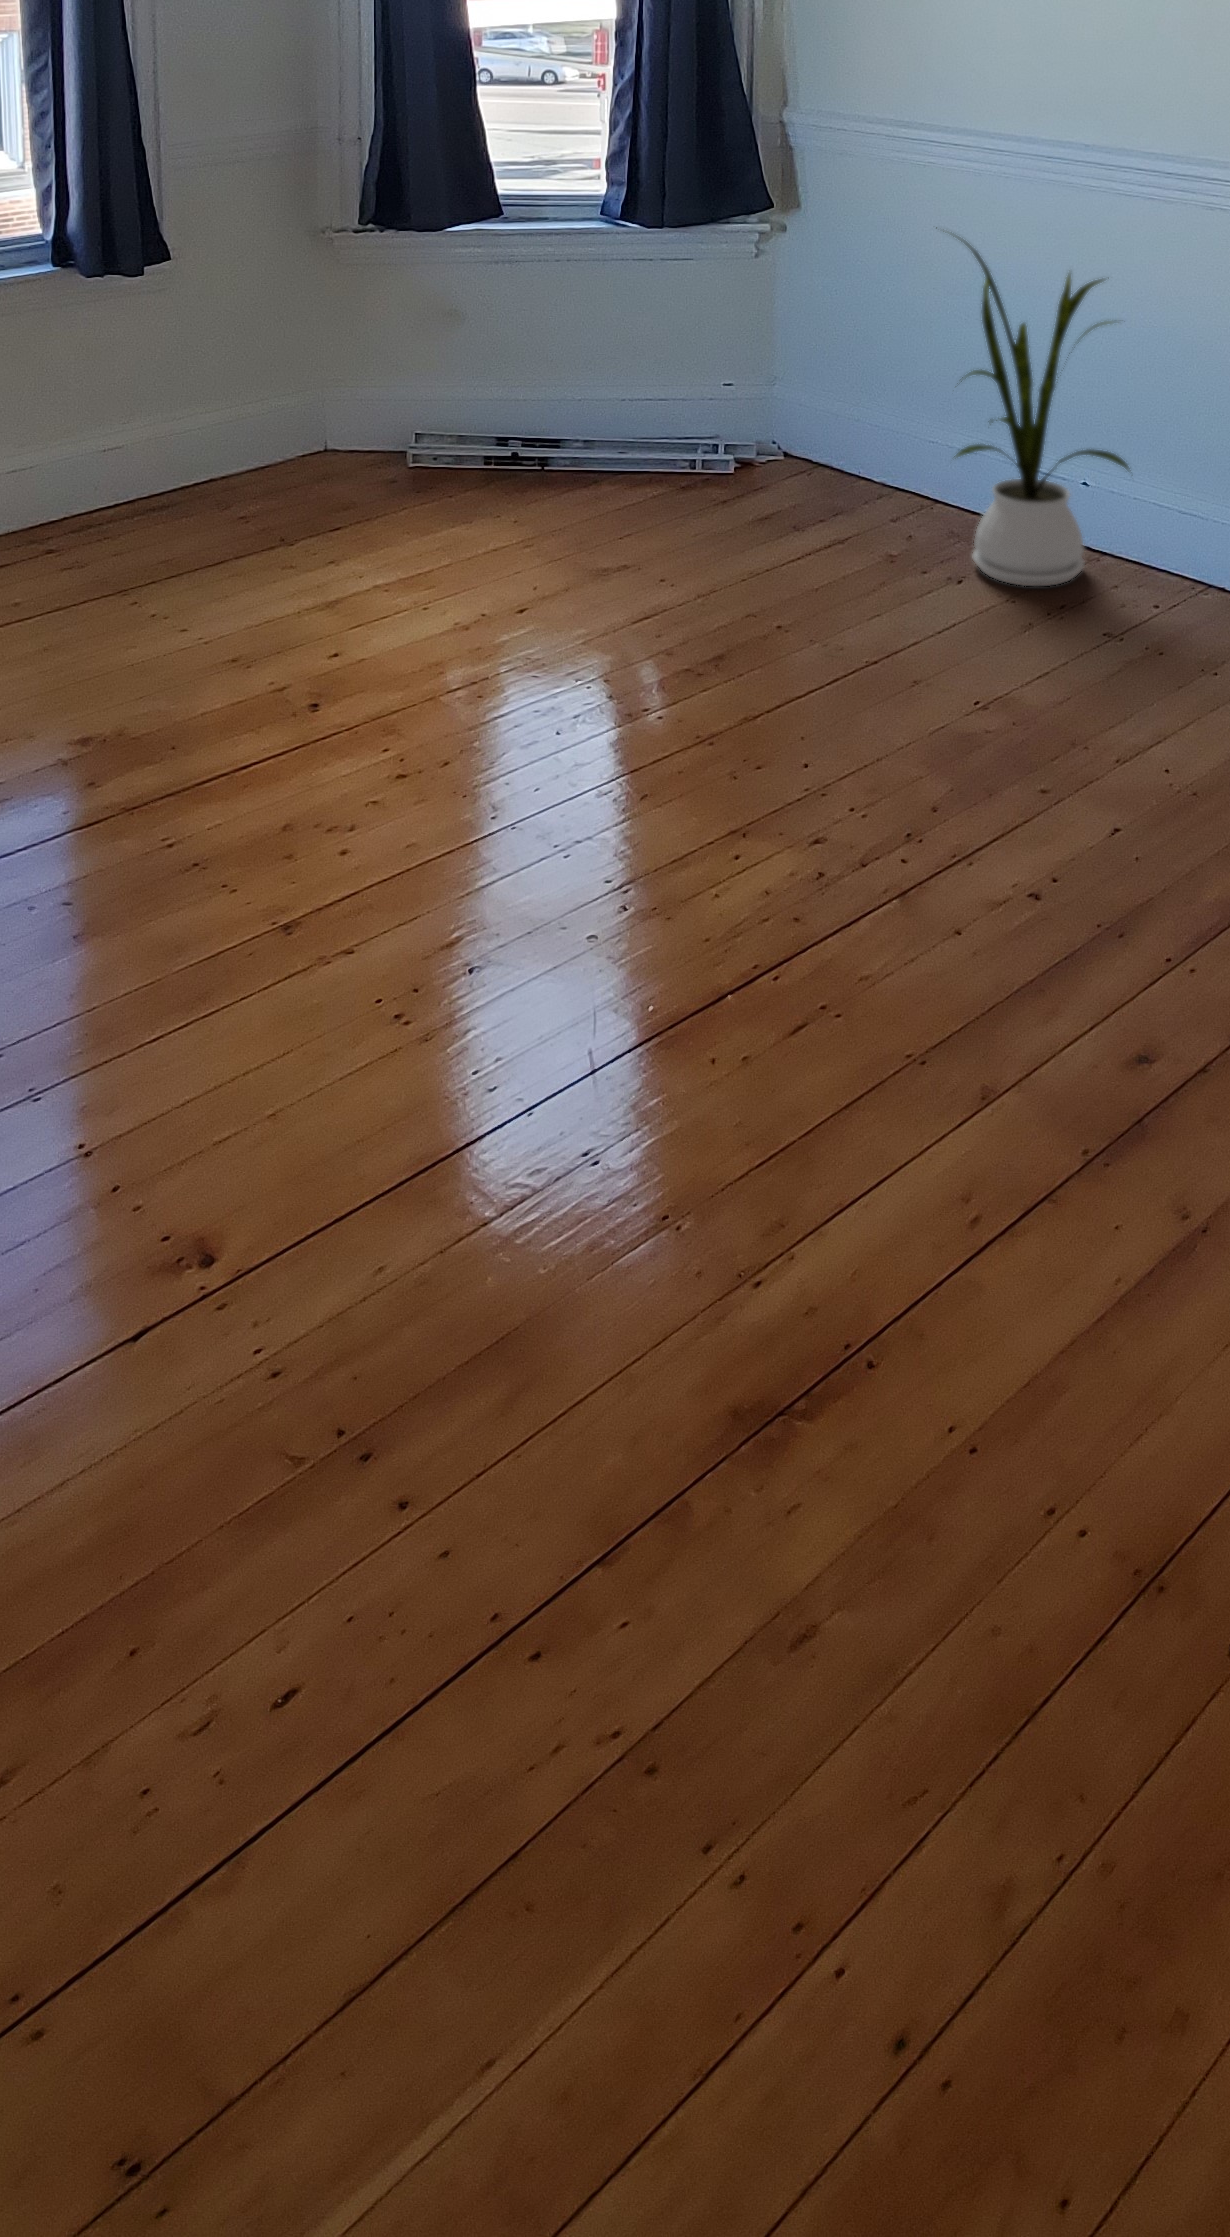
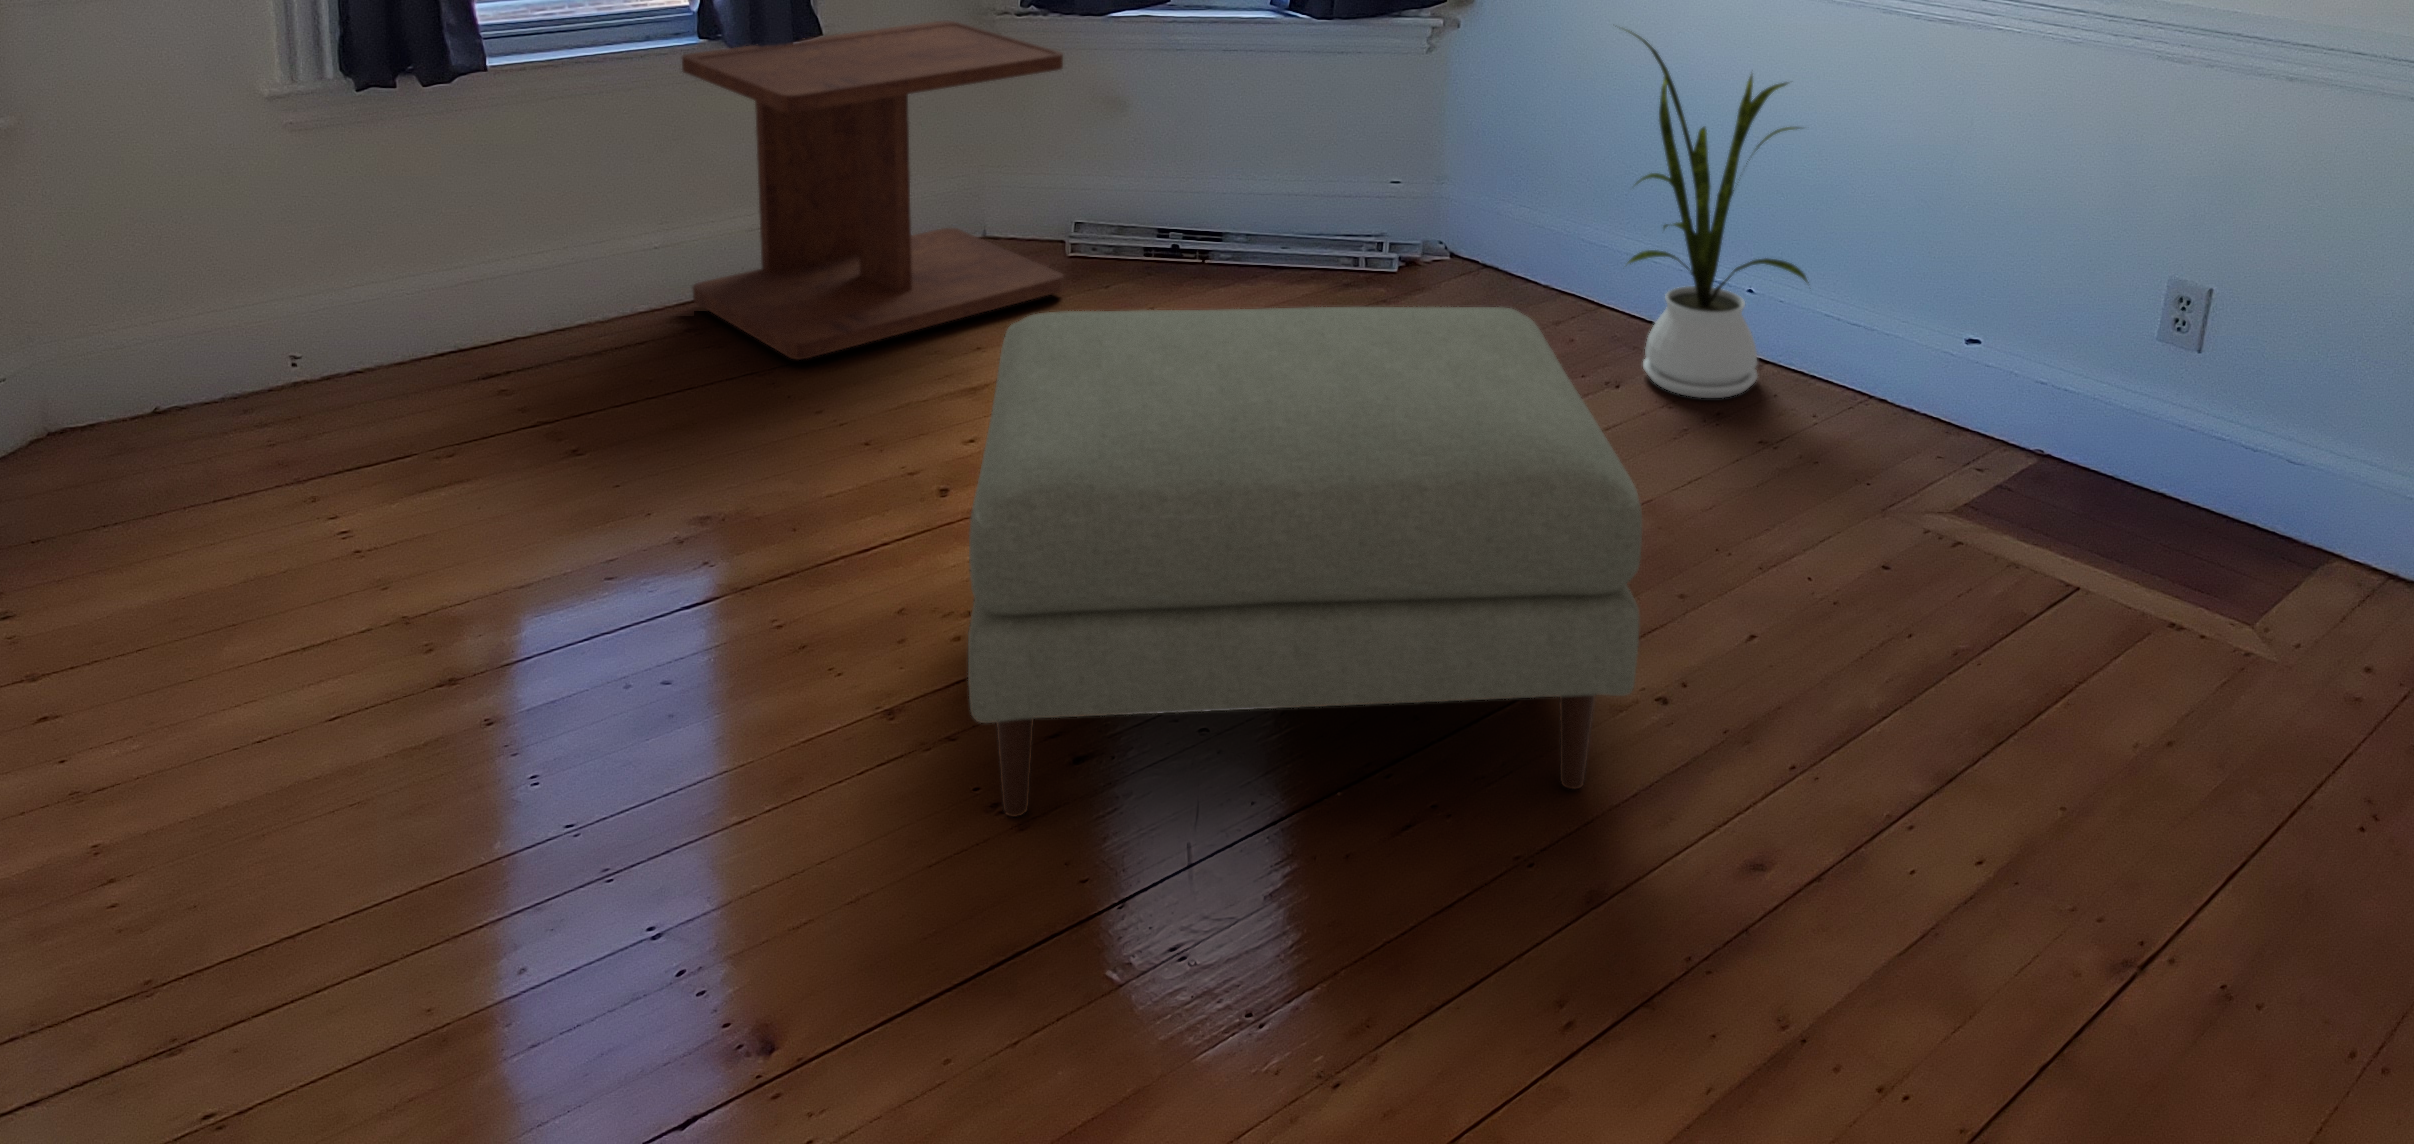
side table: none [41,241,409,568] -> present [682,21,1064,359]
ottoman: none [349,496,964,965] -> present [968,307,1642,817]

